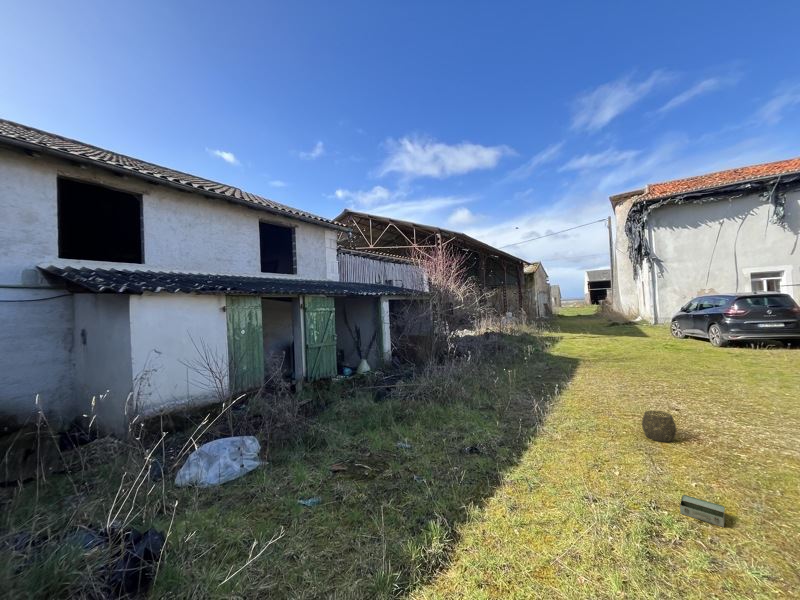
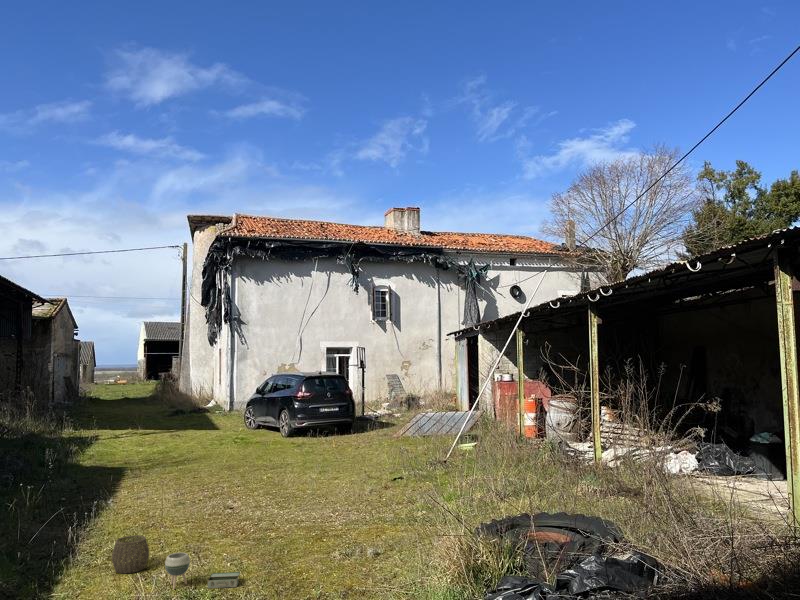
woven basket: present [642,411,677,442] -> present [112,535,149,573]
planter: none [624,460,653,499] -> present [165,553,190,589]

